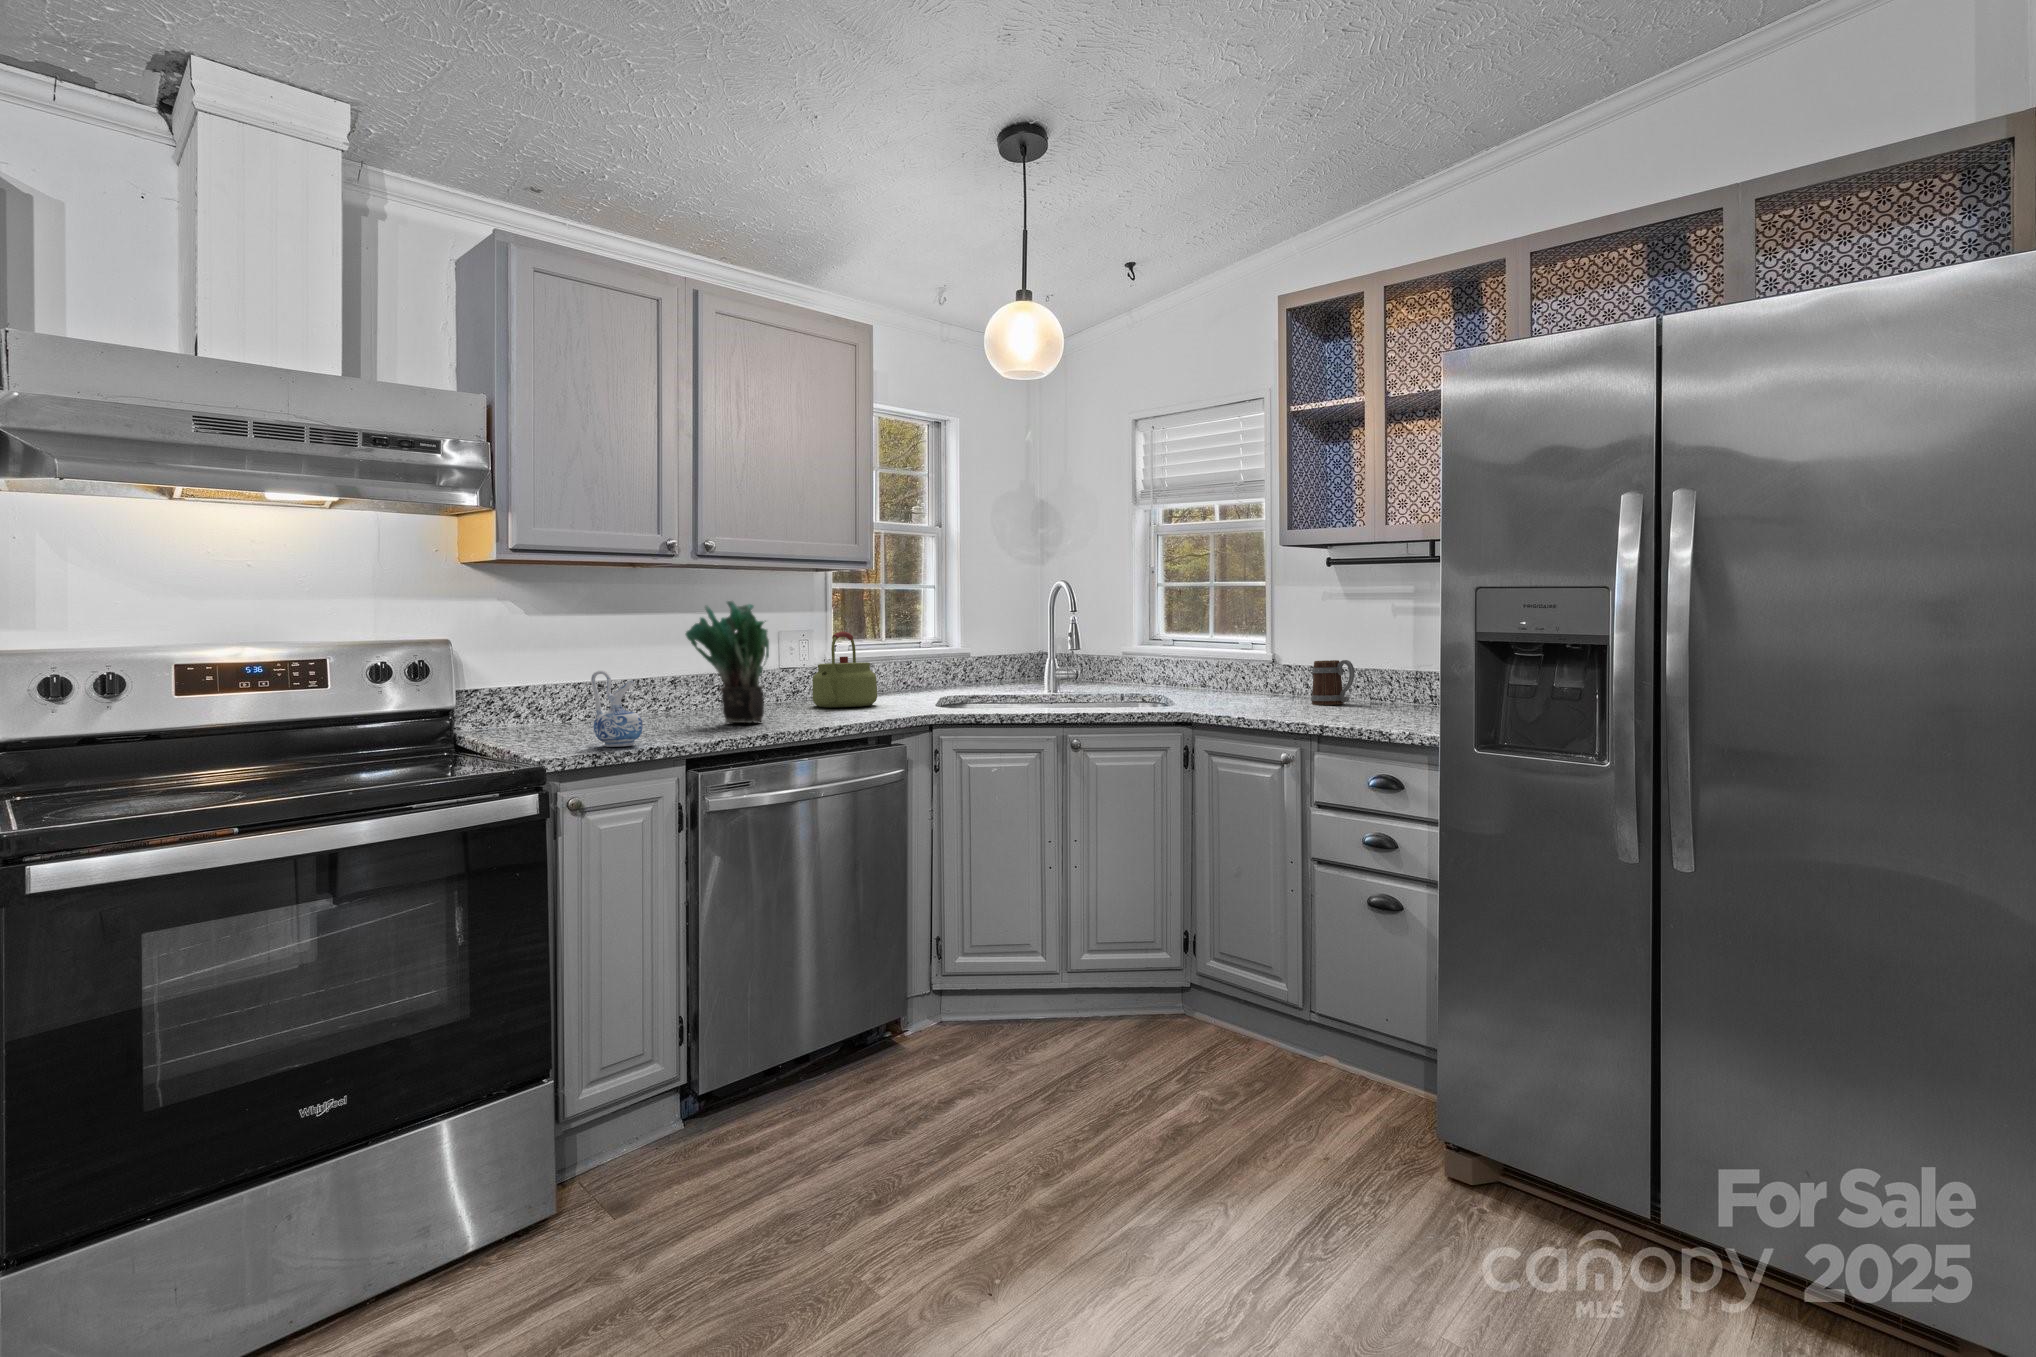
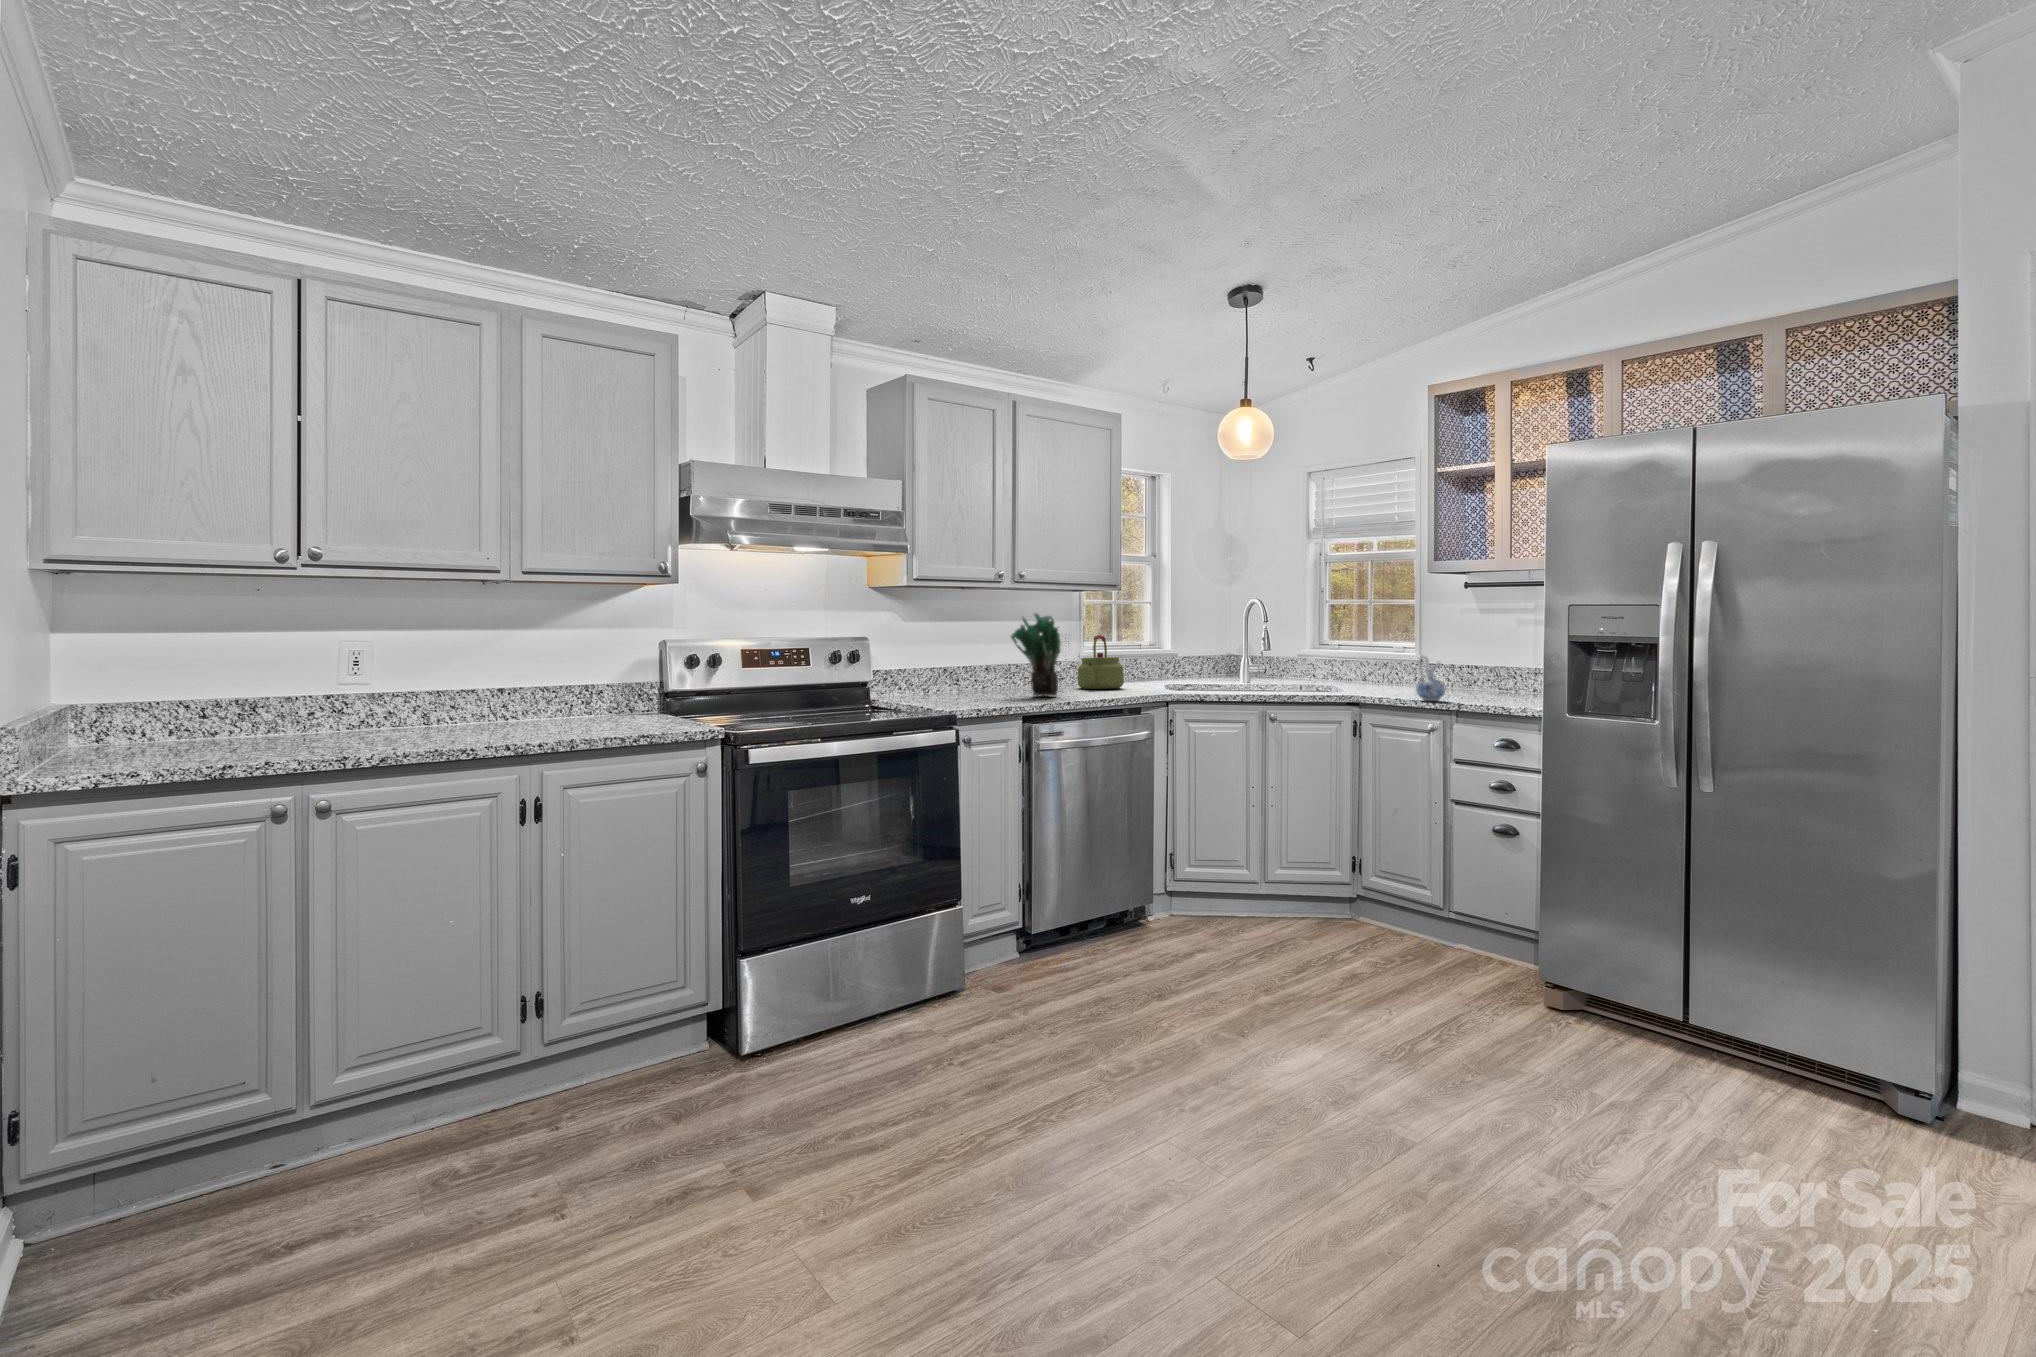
mug: present [1311,660,1354,705] -> none [1455,658,1489,692]
ceramic pitcher: present [591,670,643,747] -> present [1416,656,1446,701]

